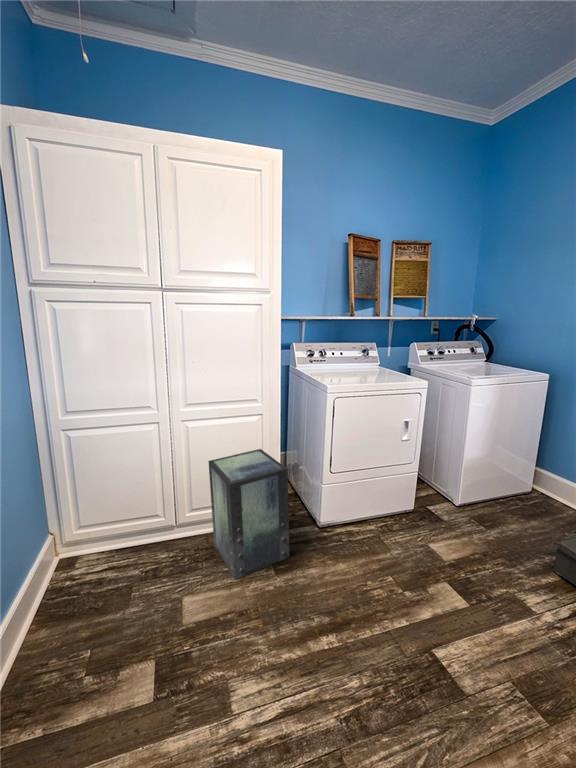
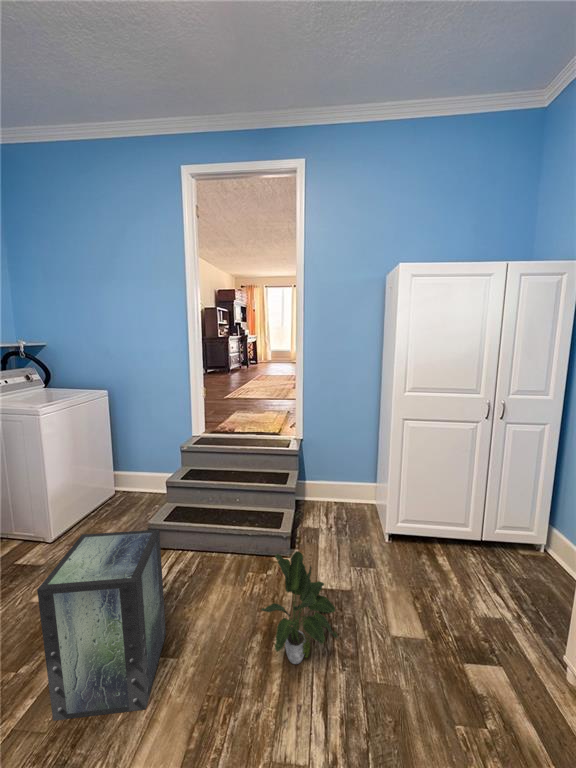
potted plant: none [275,546,374,673] -> present [261,551,338,664]

